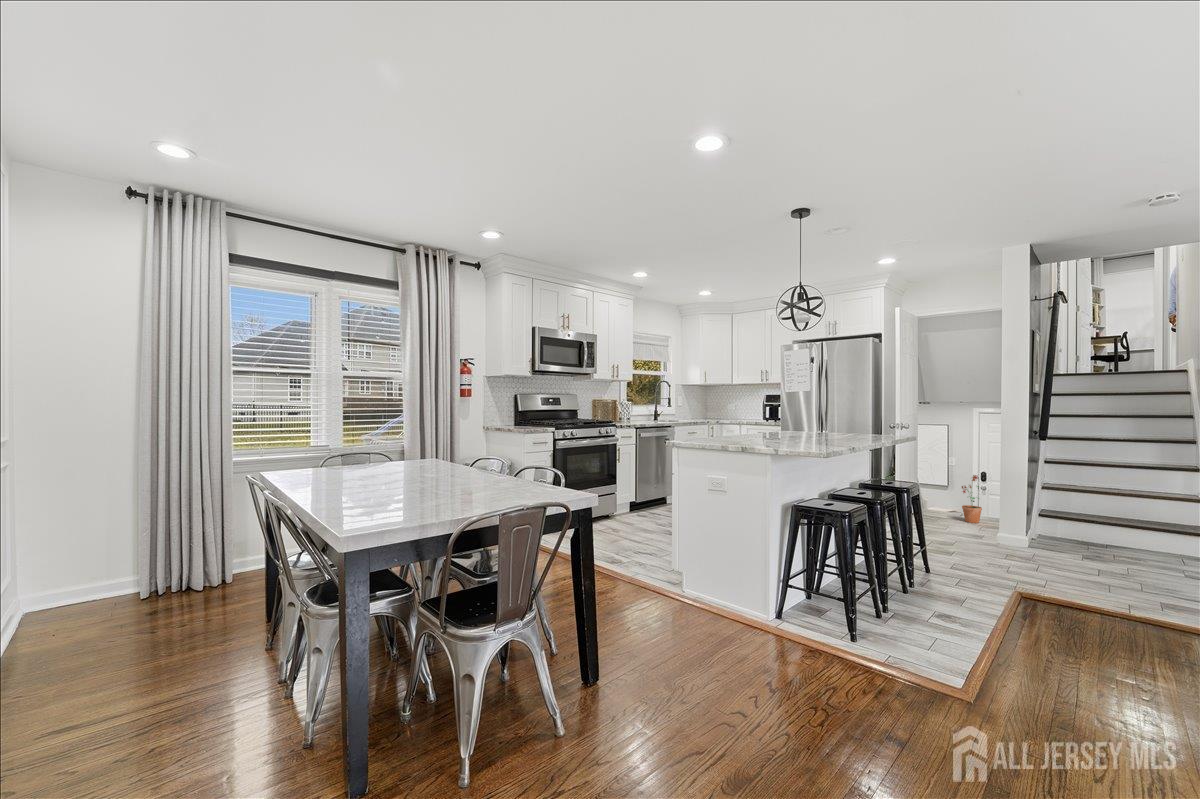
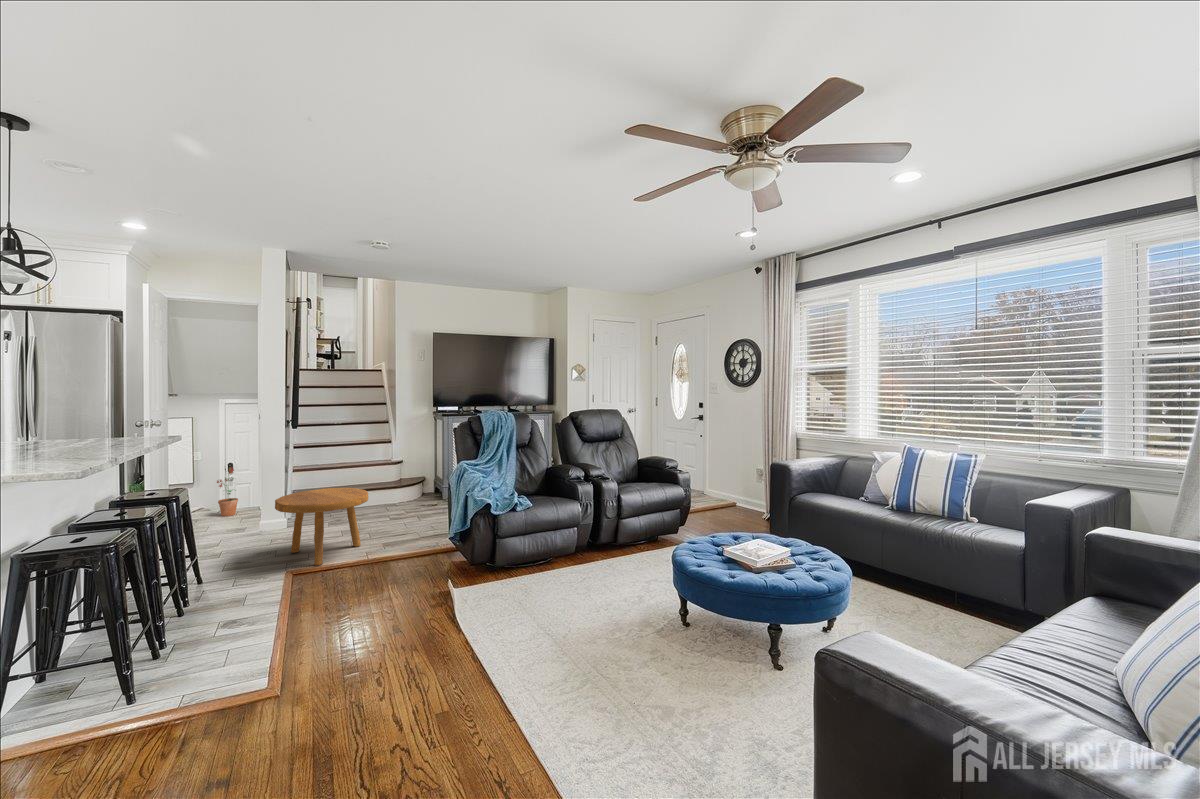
footstool: none [1005,510,1141,600] -> present [275,488,368,566]

